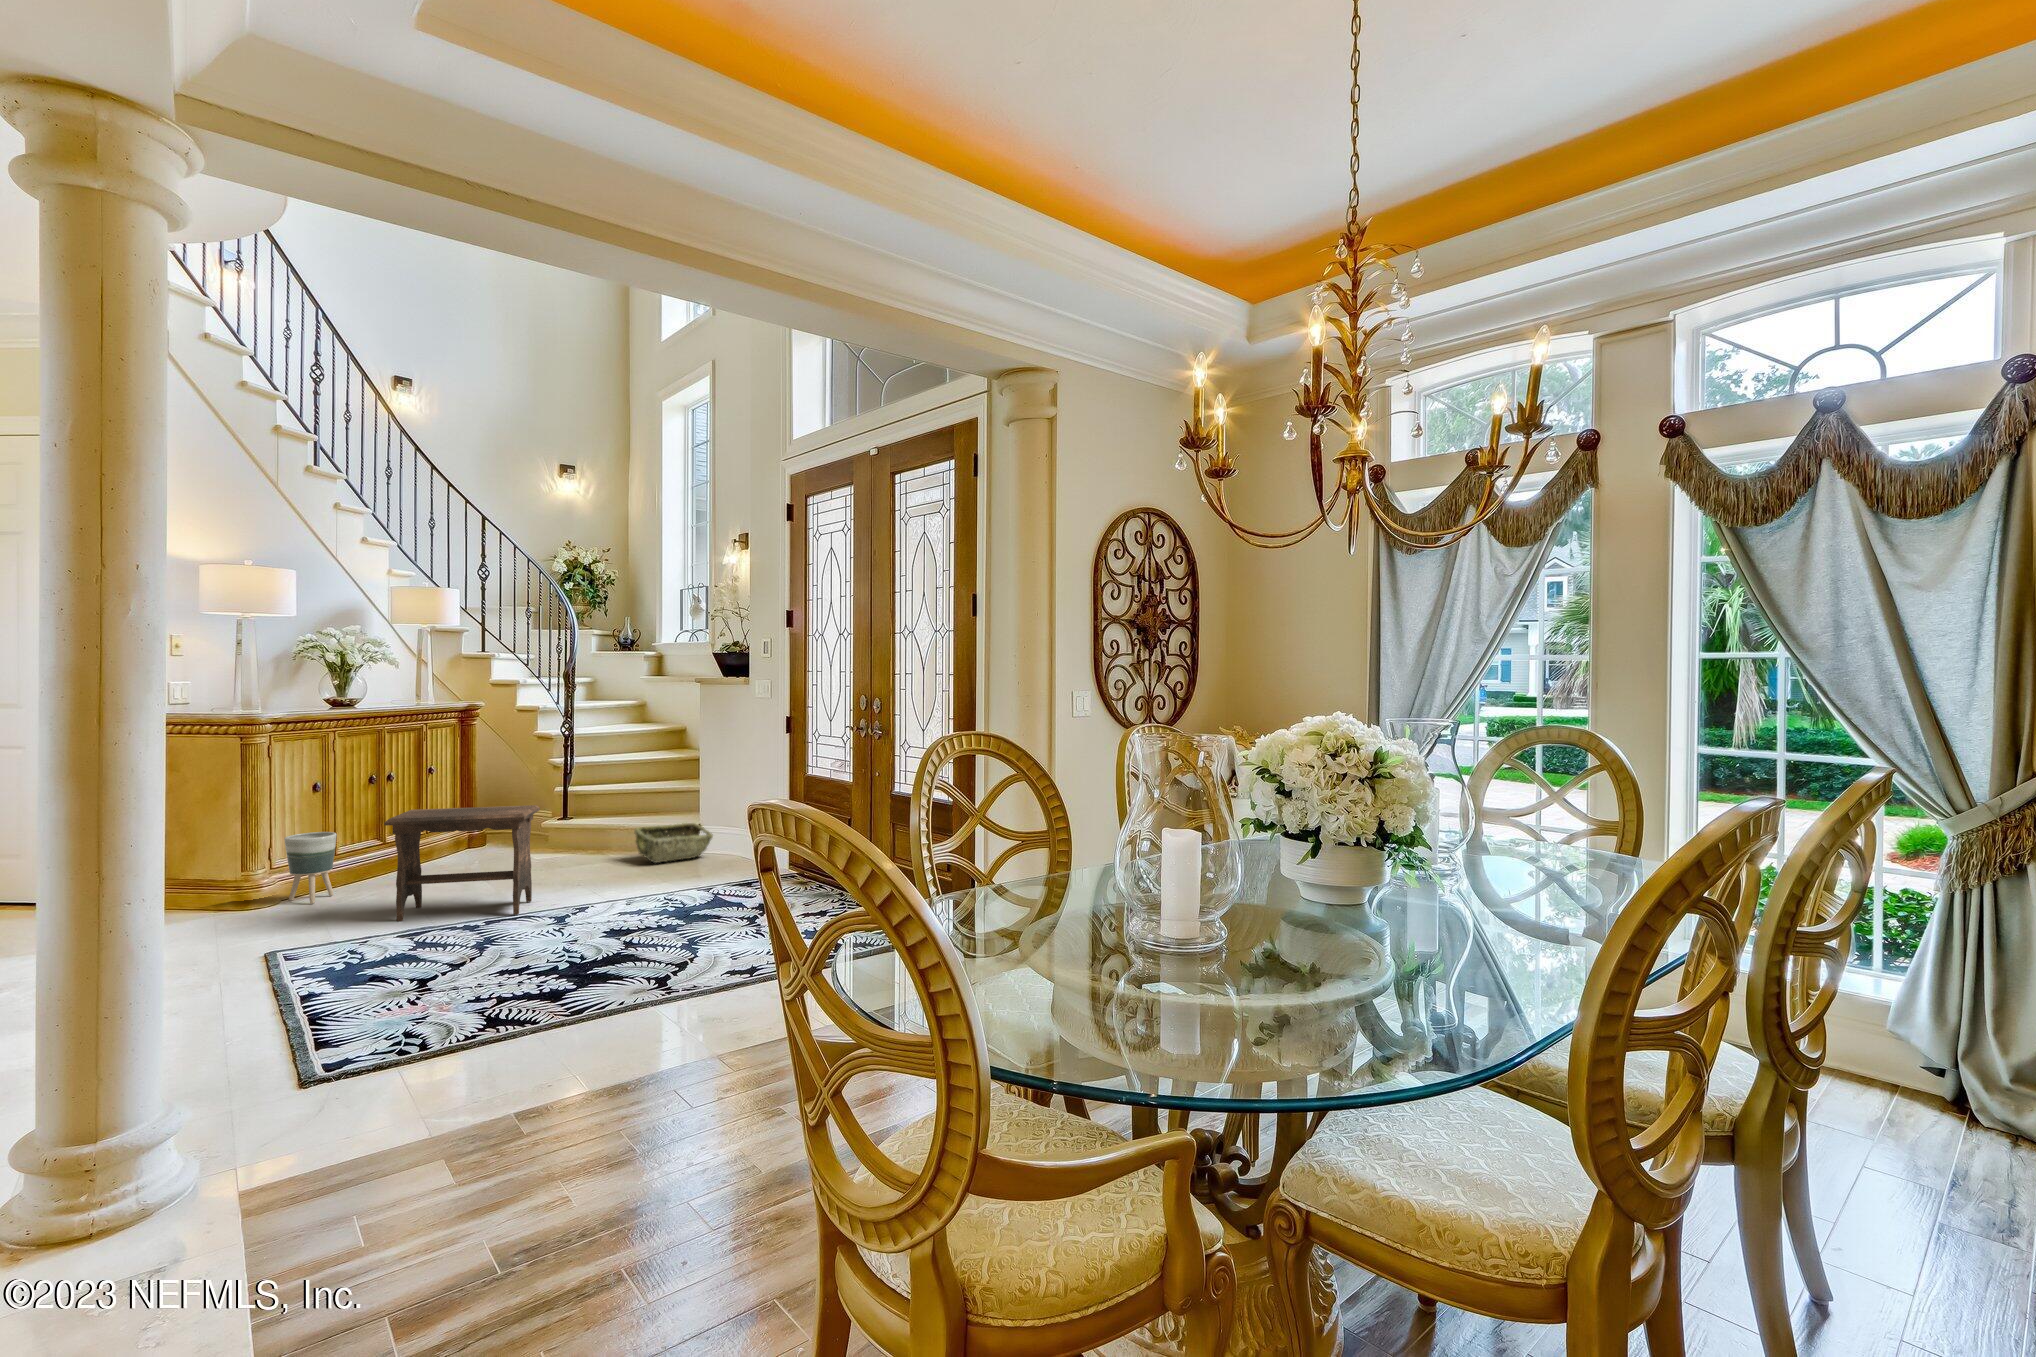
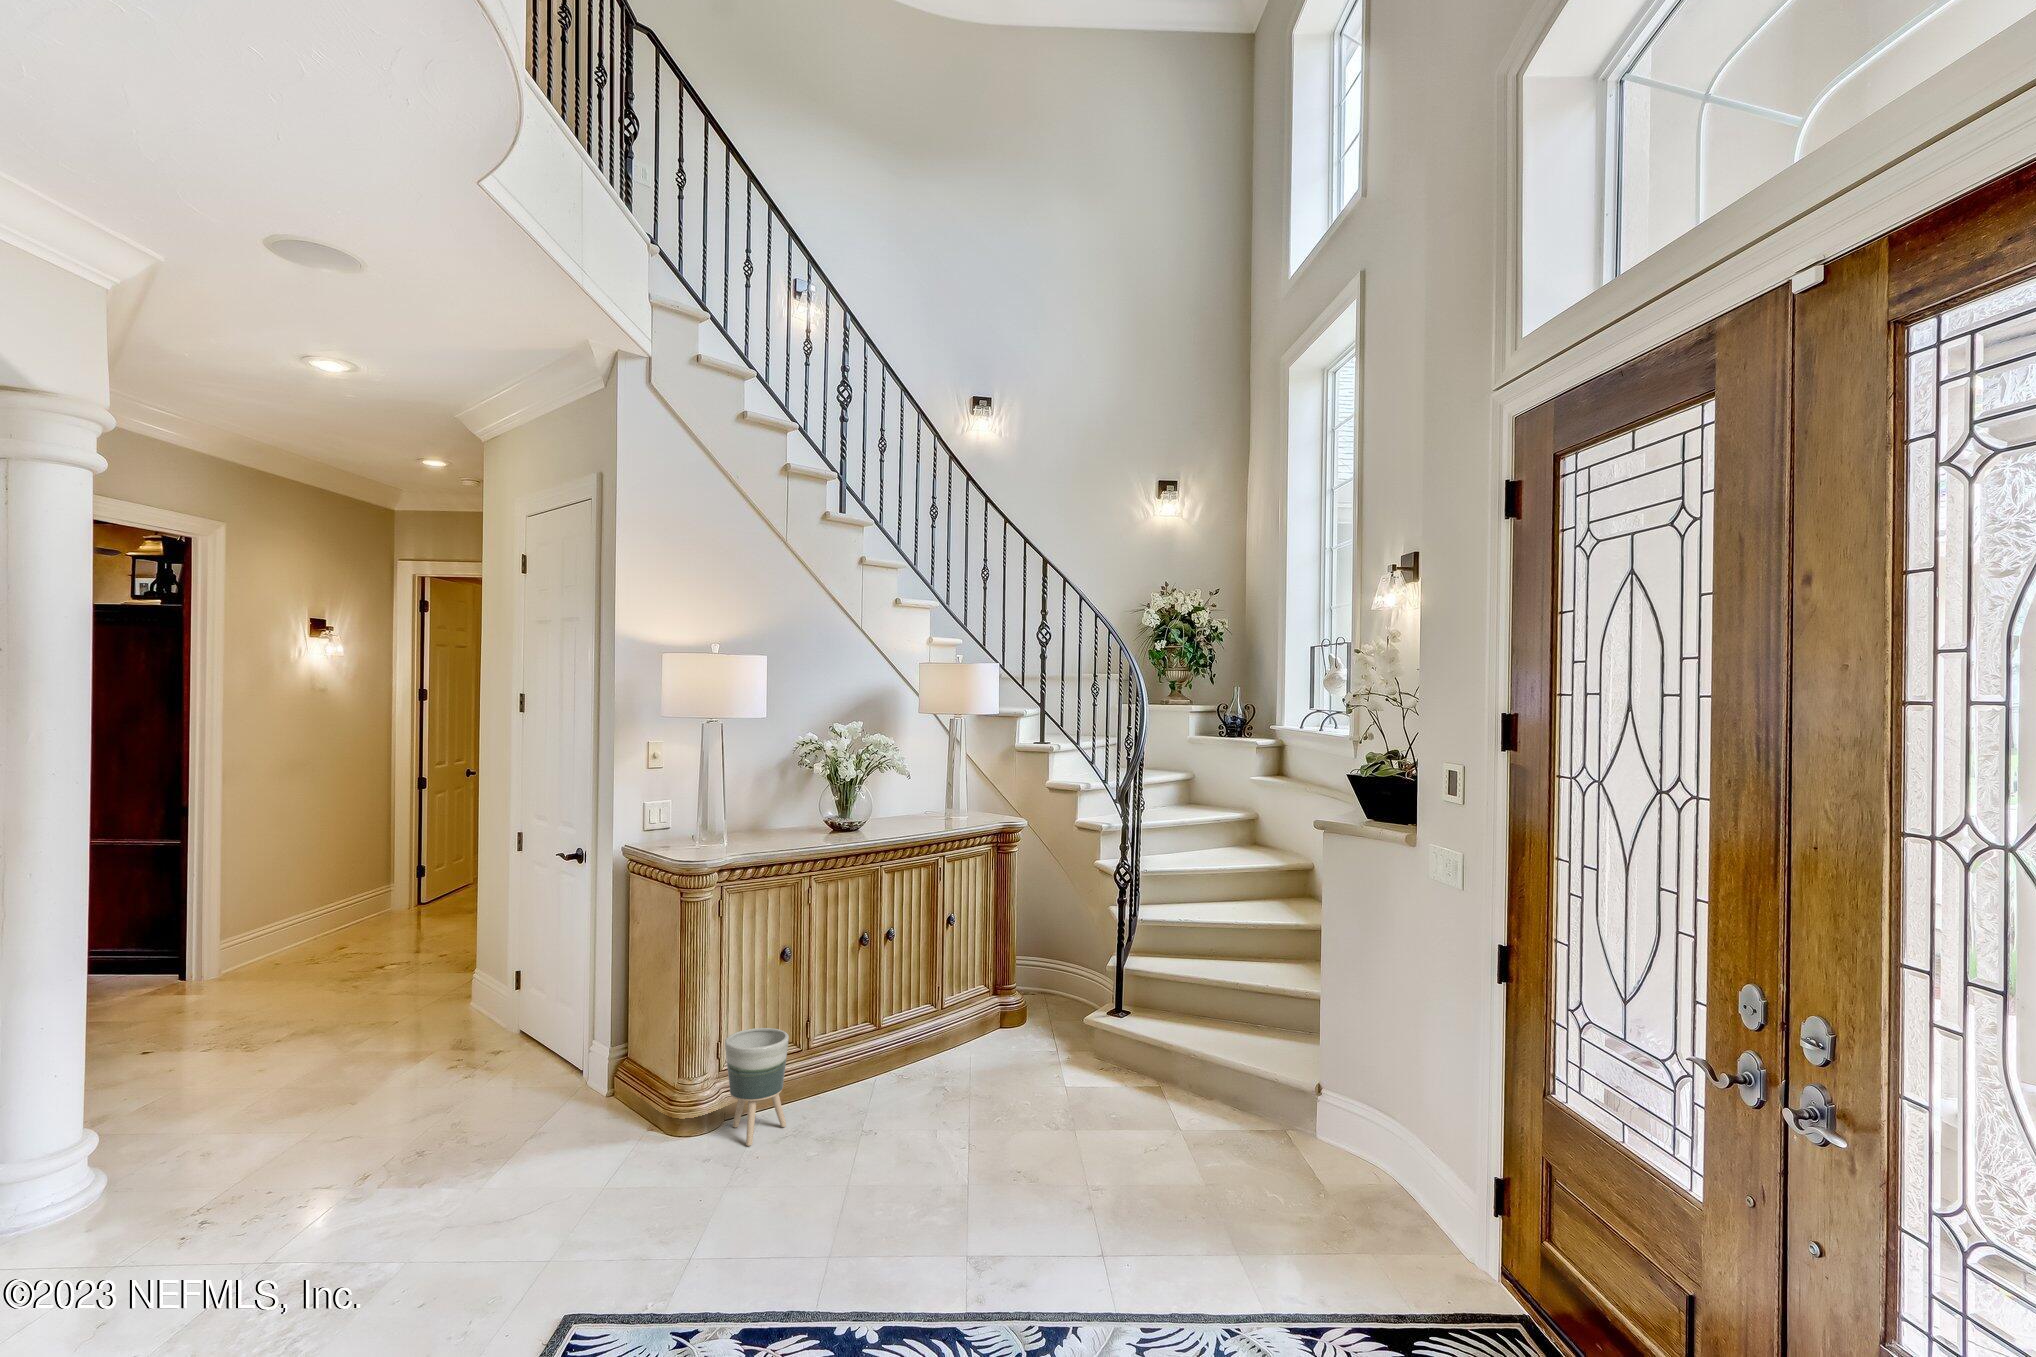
footstool: present [384,805,540,921] -> none [788,1039,1030,1291]
woven basket: present [634,823,713,863] -> none [1210,1069,1347,1149]

